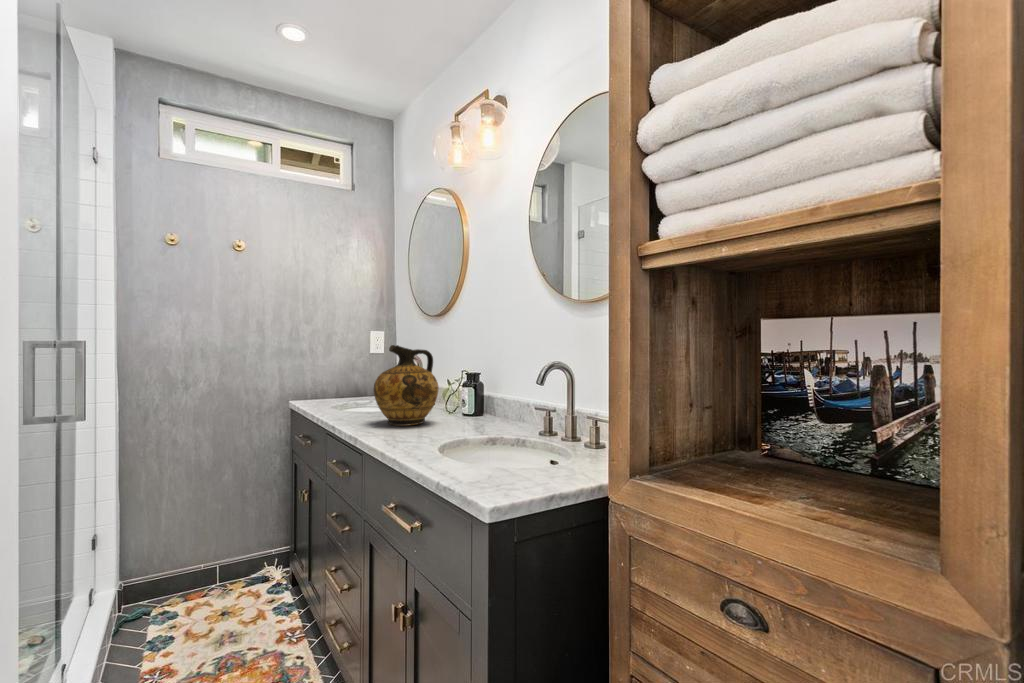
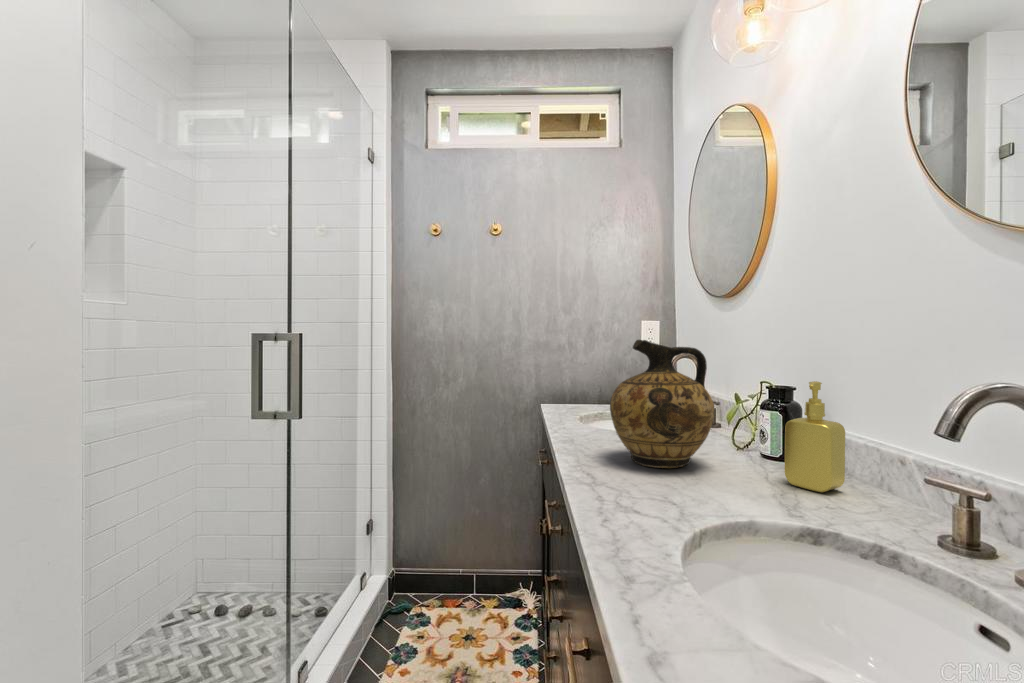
soap dispenser: none [477,367,505,426] -> present [785,381,845,493]

